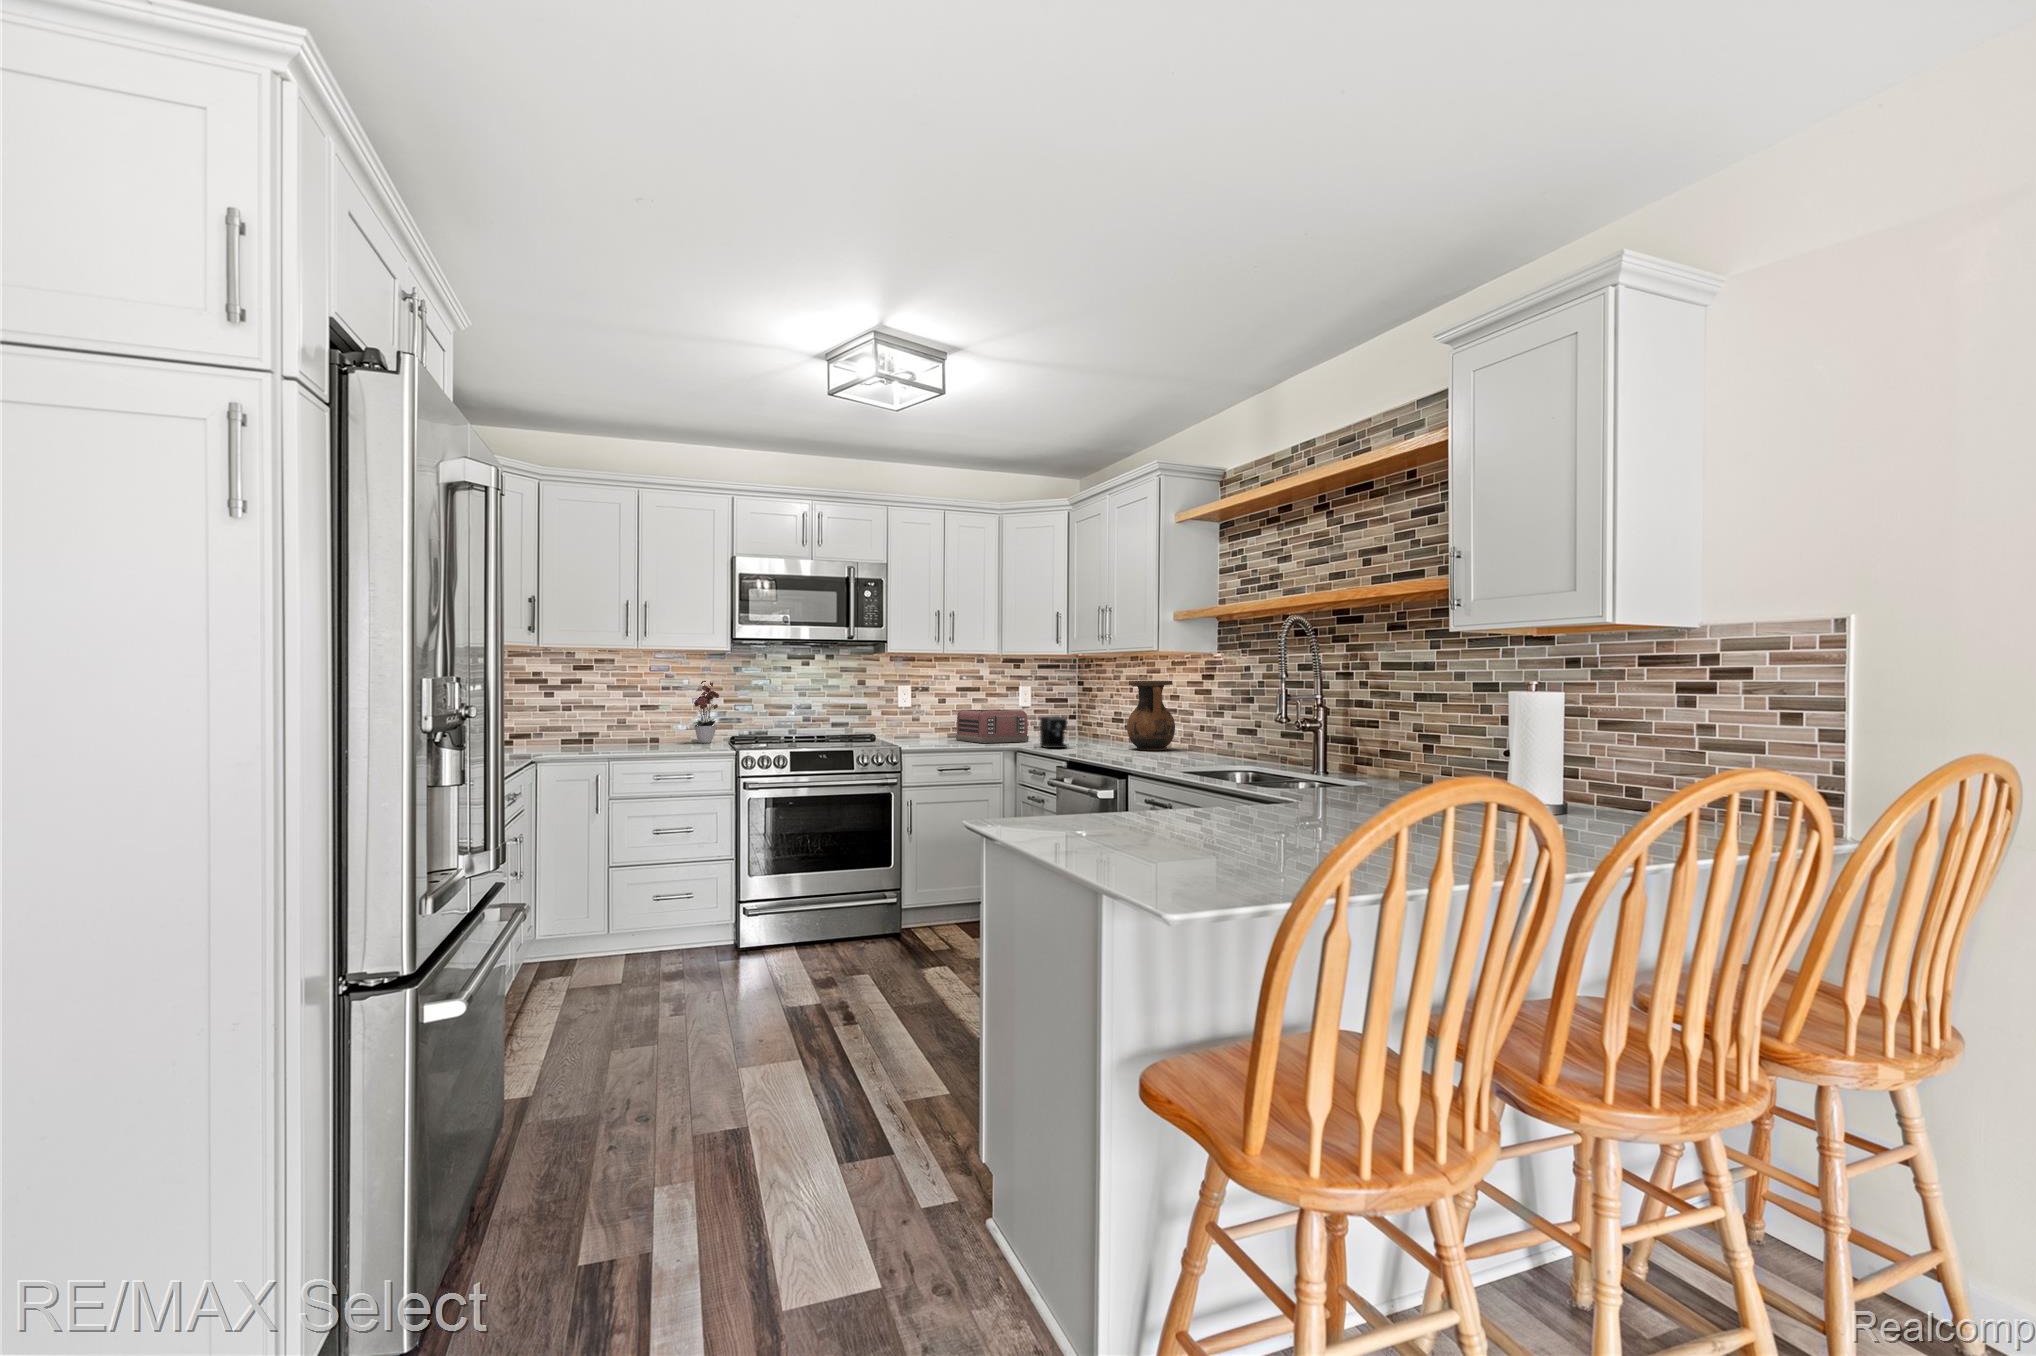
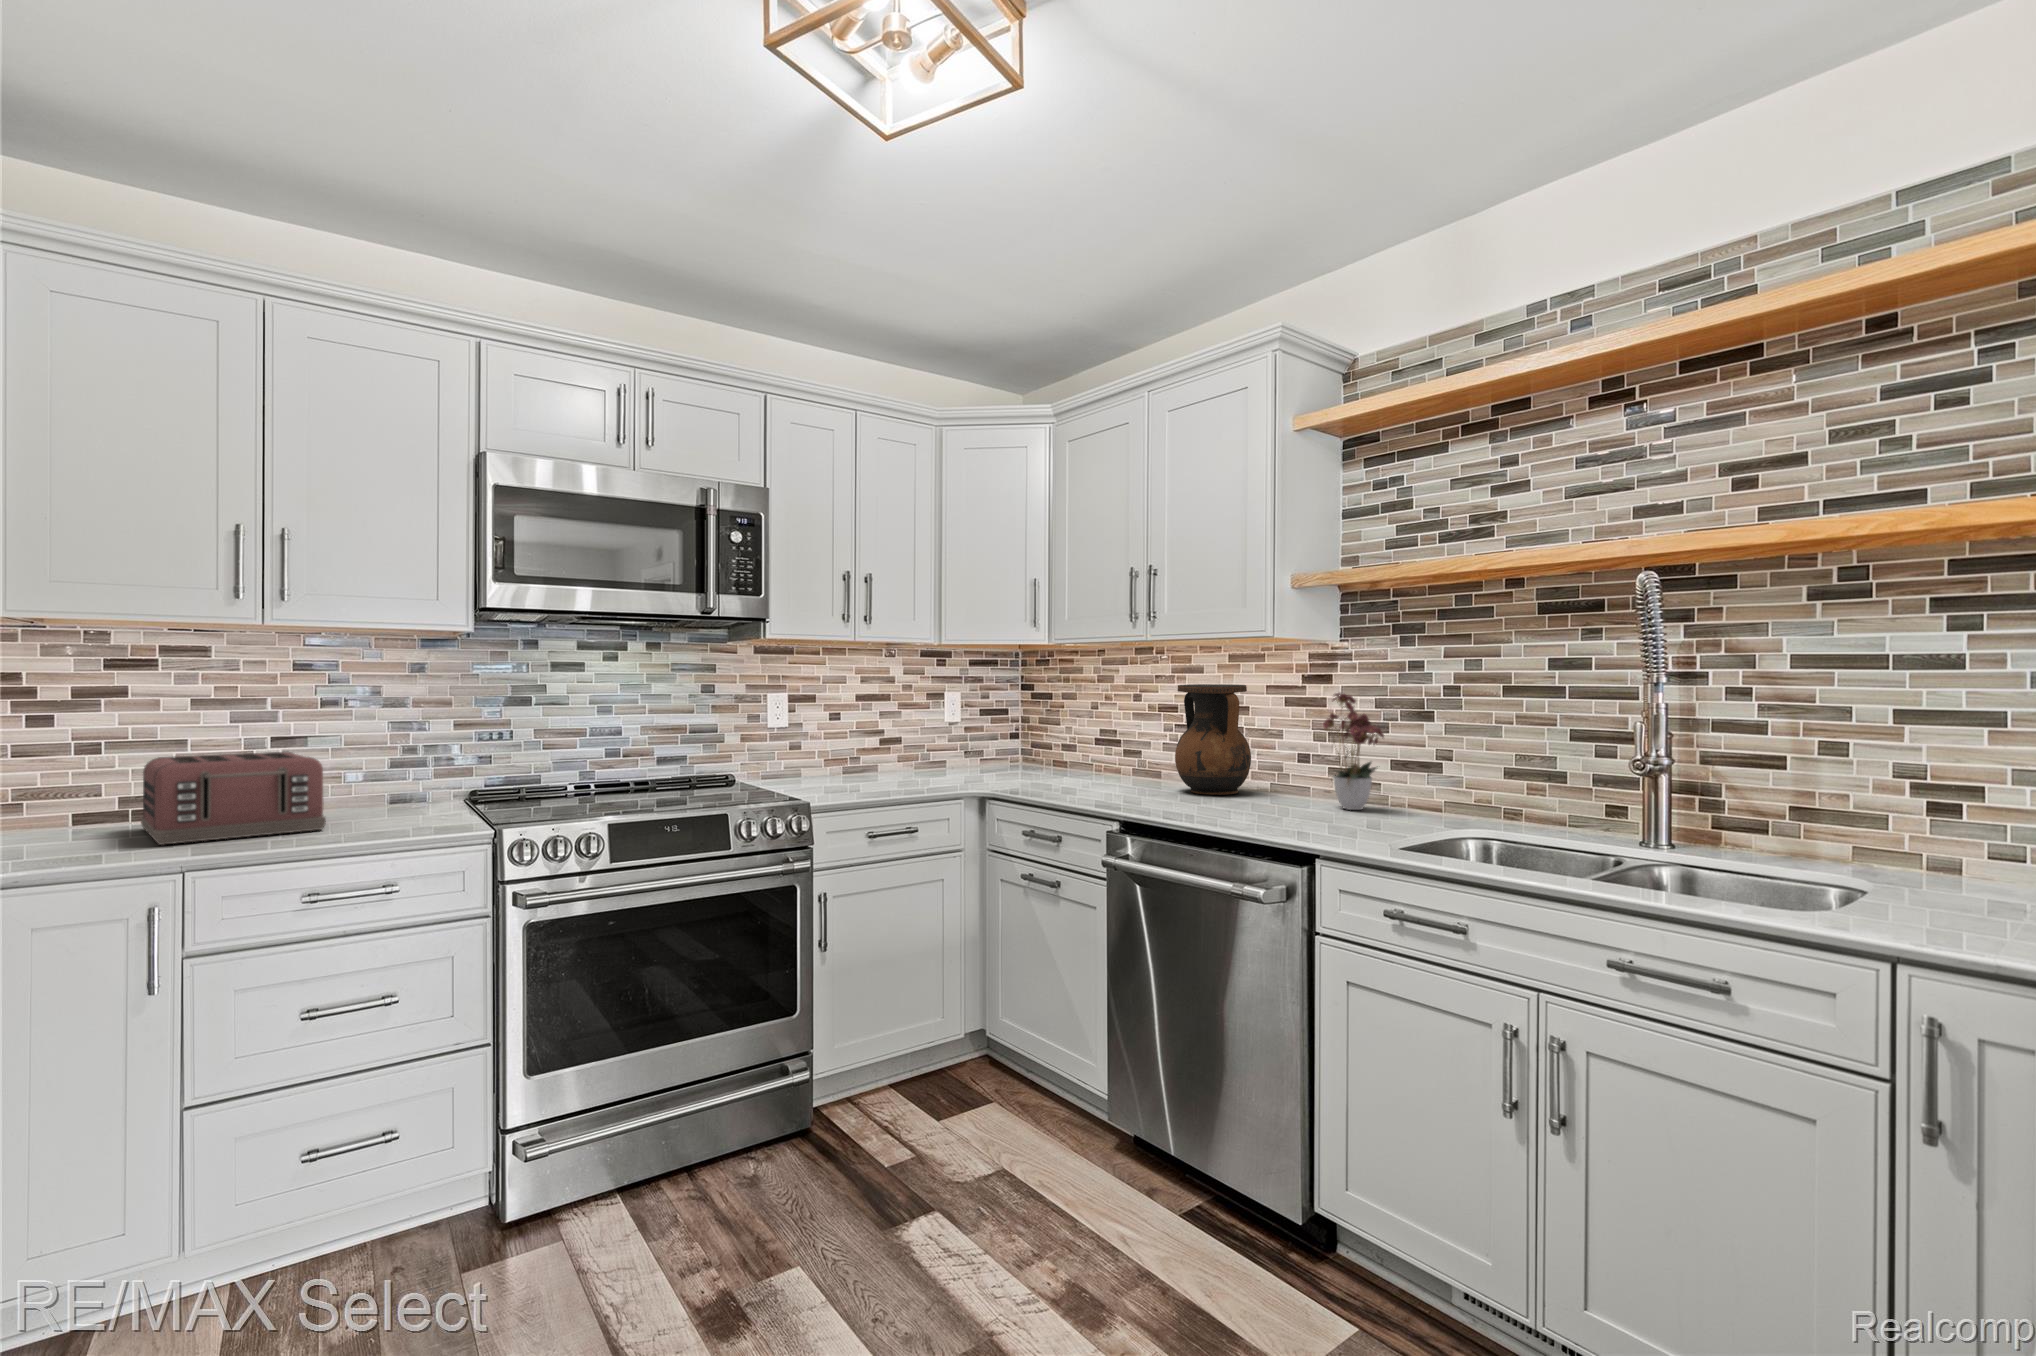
flower arrangement: present [694,681,719,743] -> present [1323,693,1384,810]
toaster: present [956,709,1029,743] -> present [141,752,326,845]
coffee maker: present [1040,717,1068,748] -> none [1036,743,1101,796]

